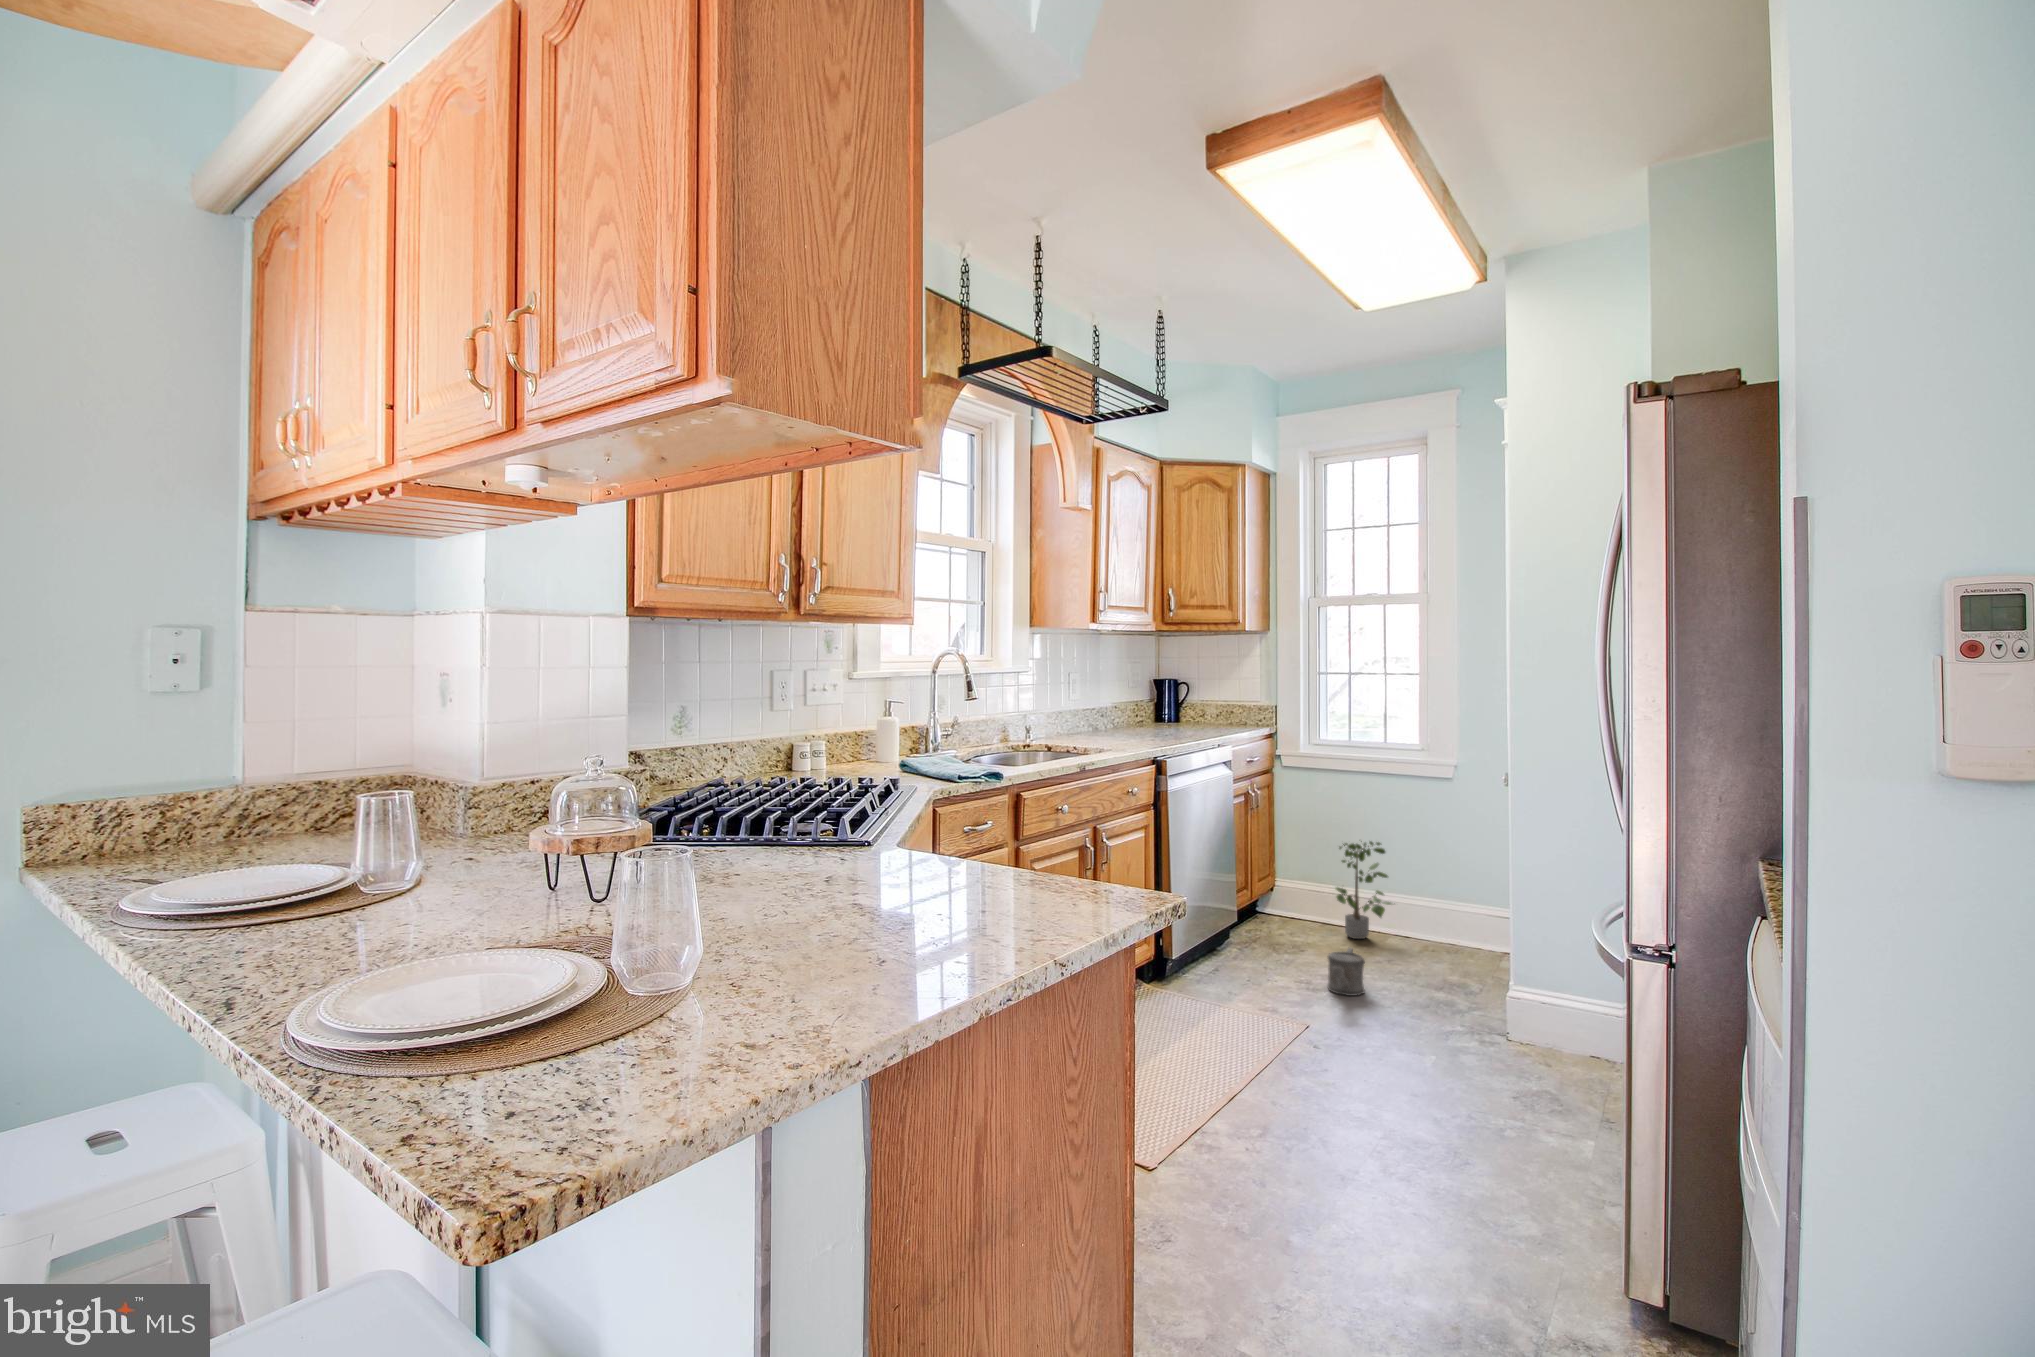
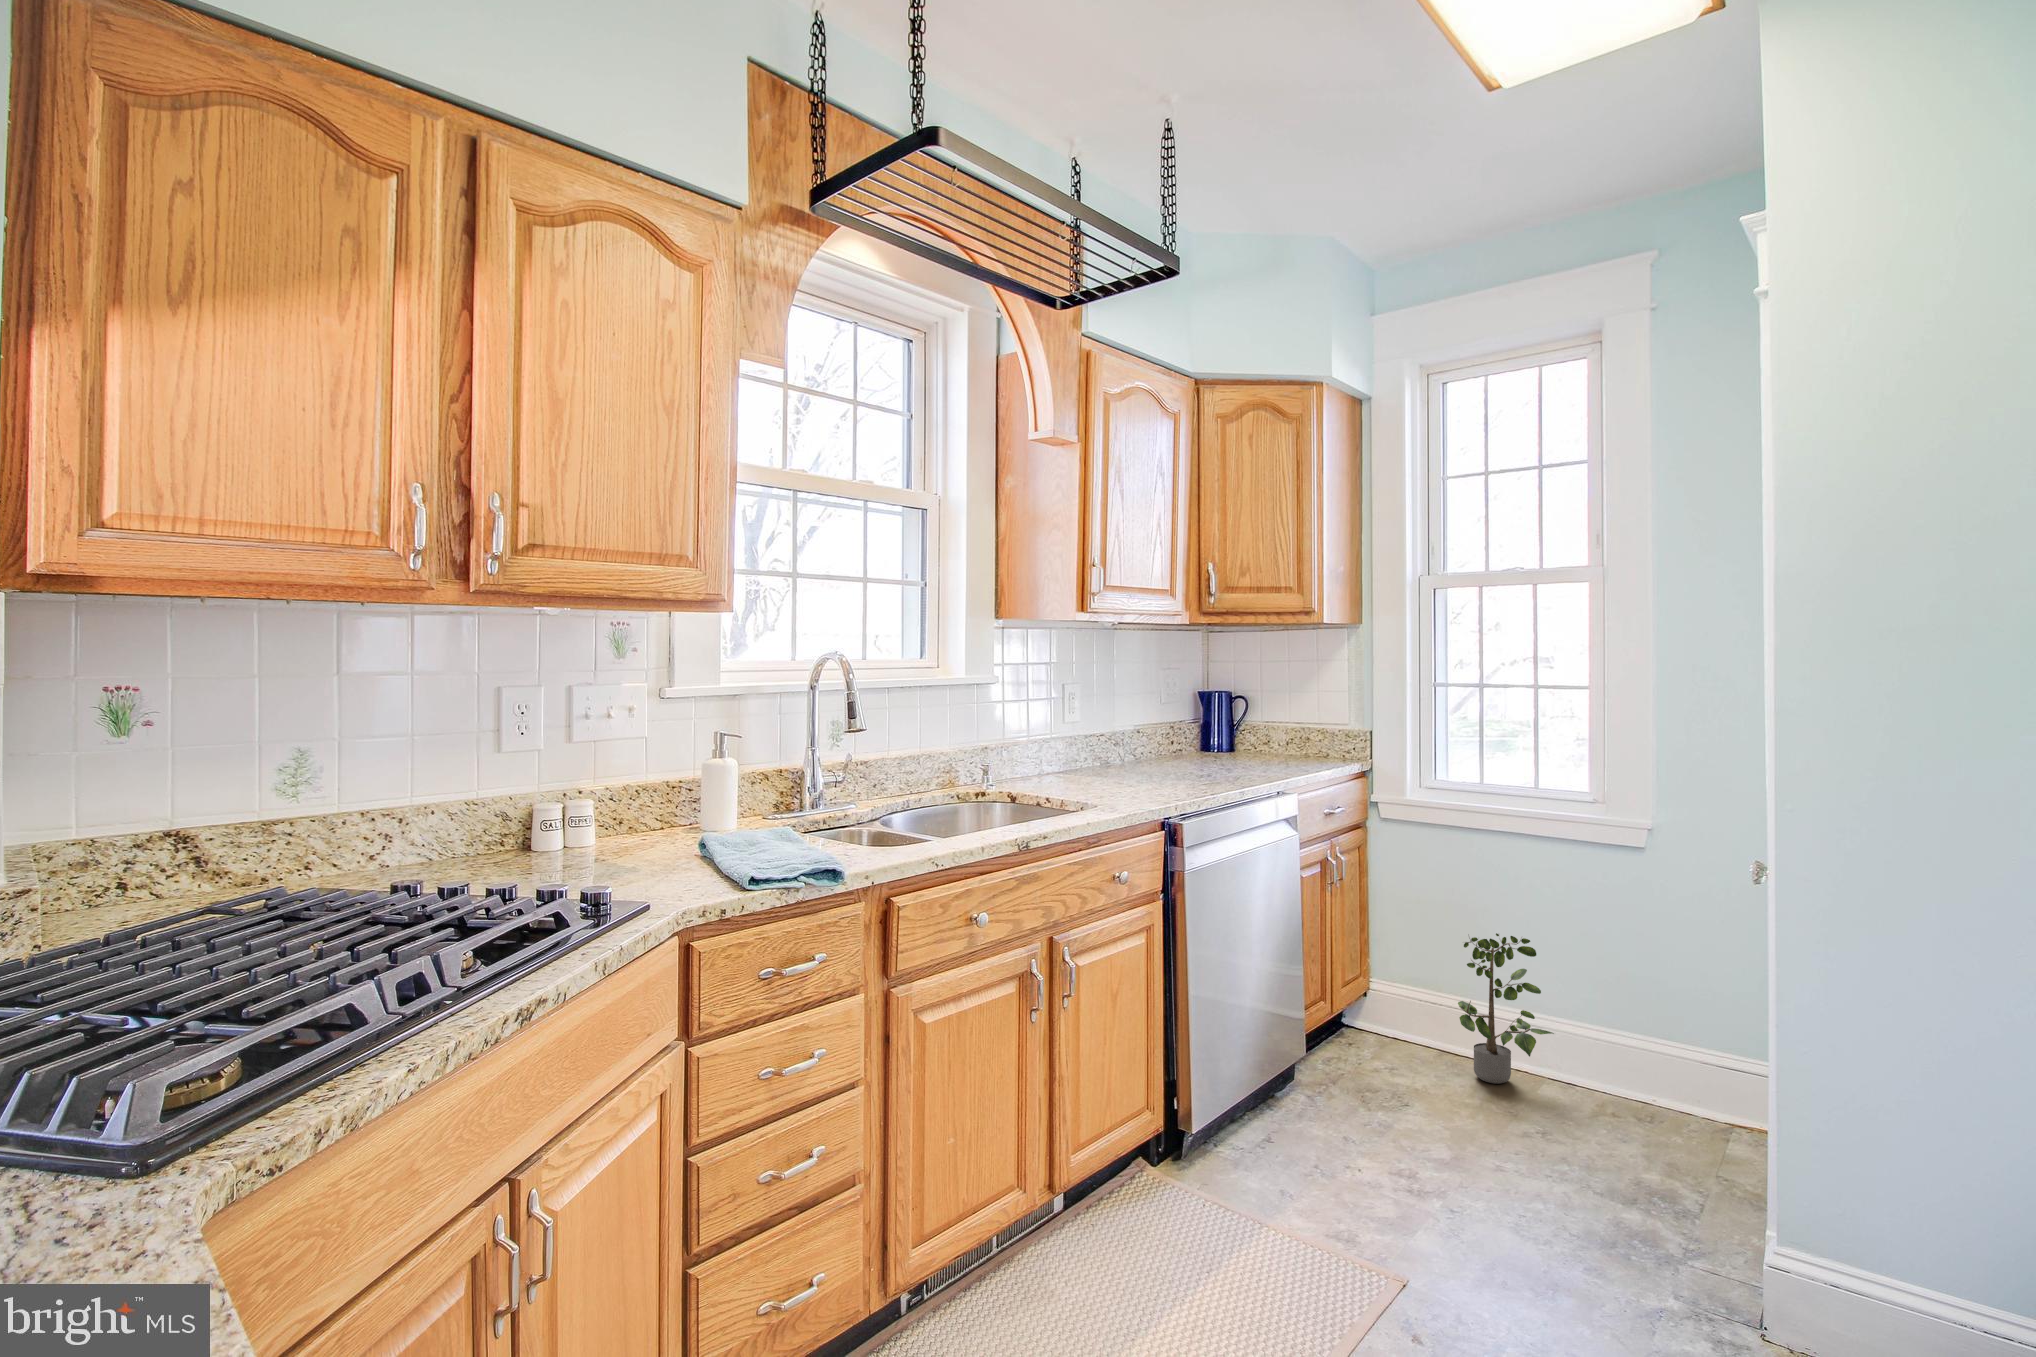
watering can: present [1328,948,1365,996] -> none [1443,1119,1504,1207]

